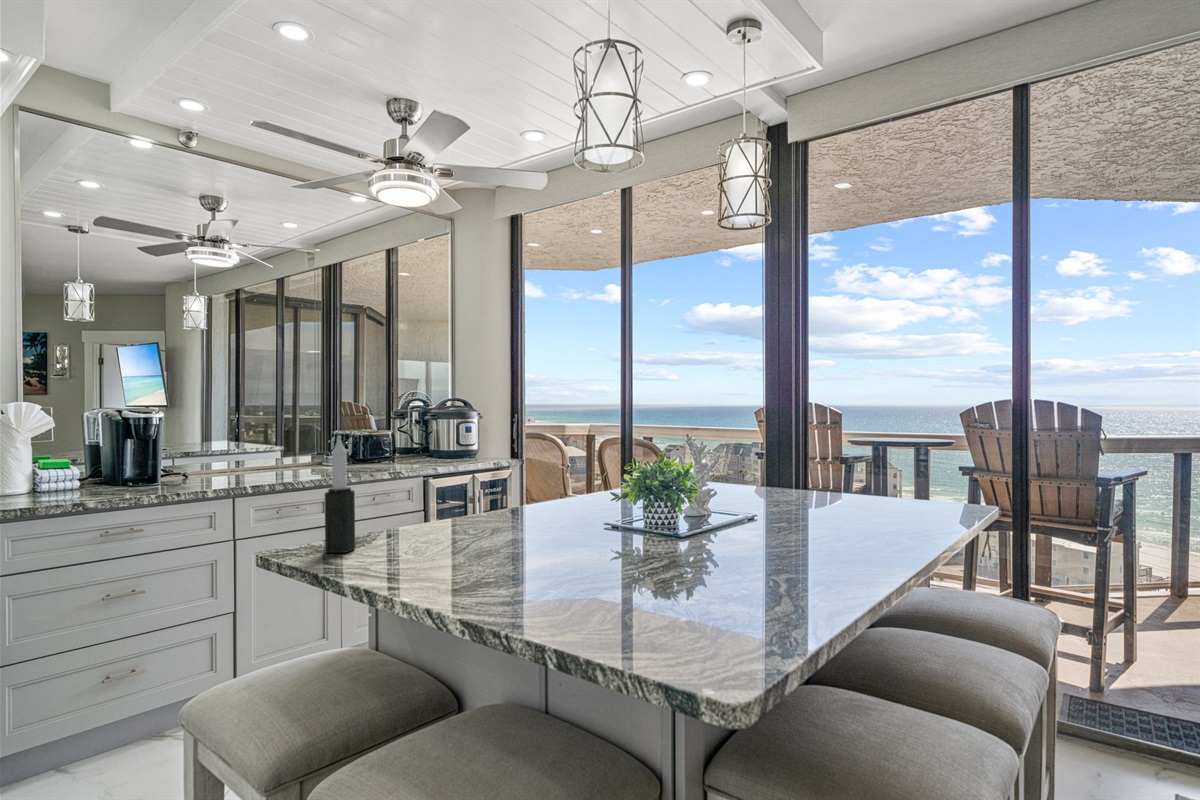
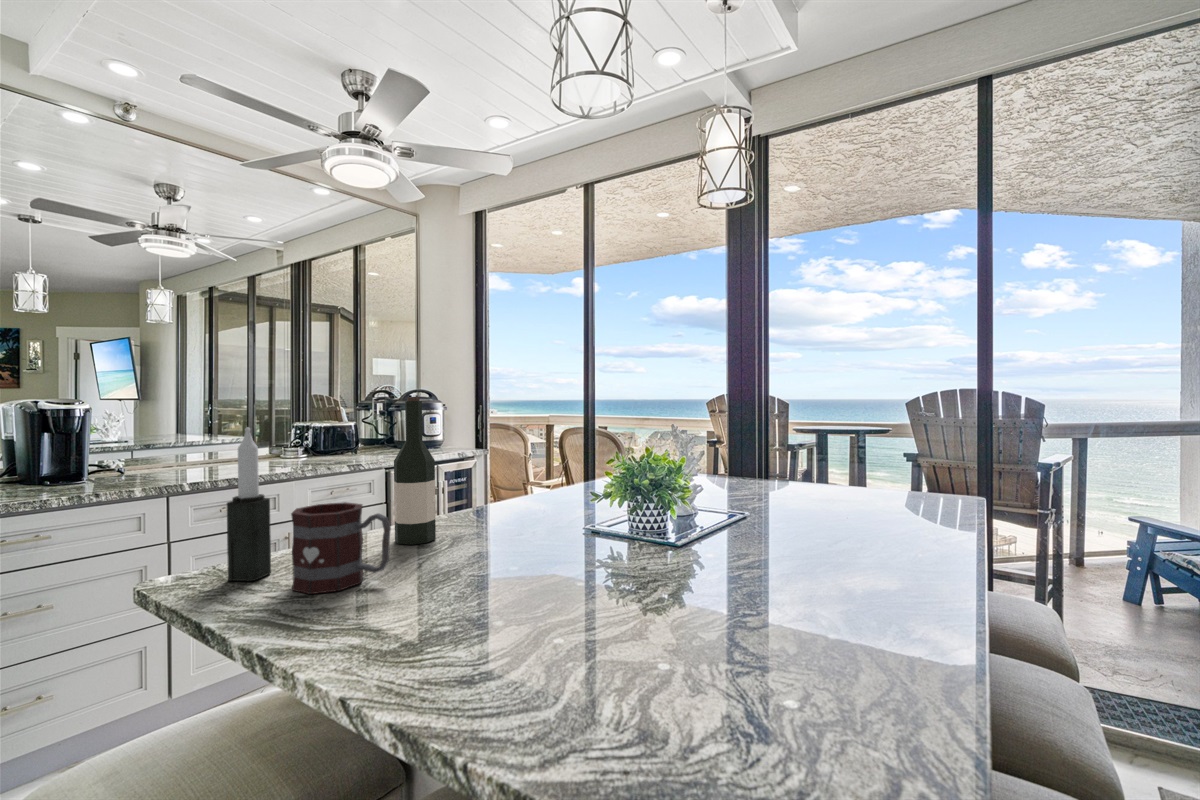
wine bottle: none [445,411,479,534] -> present [394,397,436,545]
mug: none [375,495,447,561] -> present [291,502,391,594]

